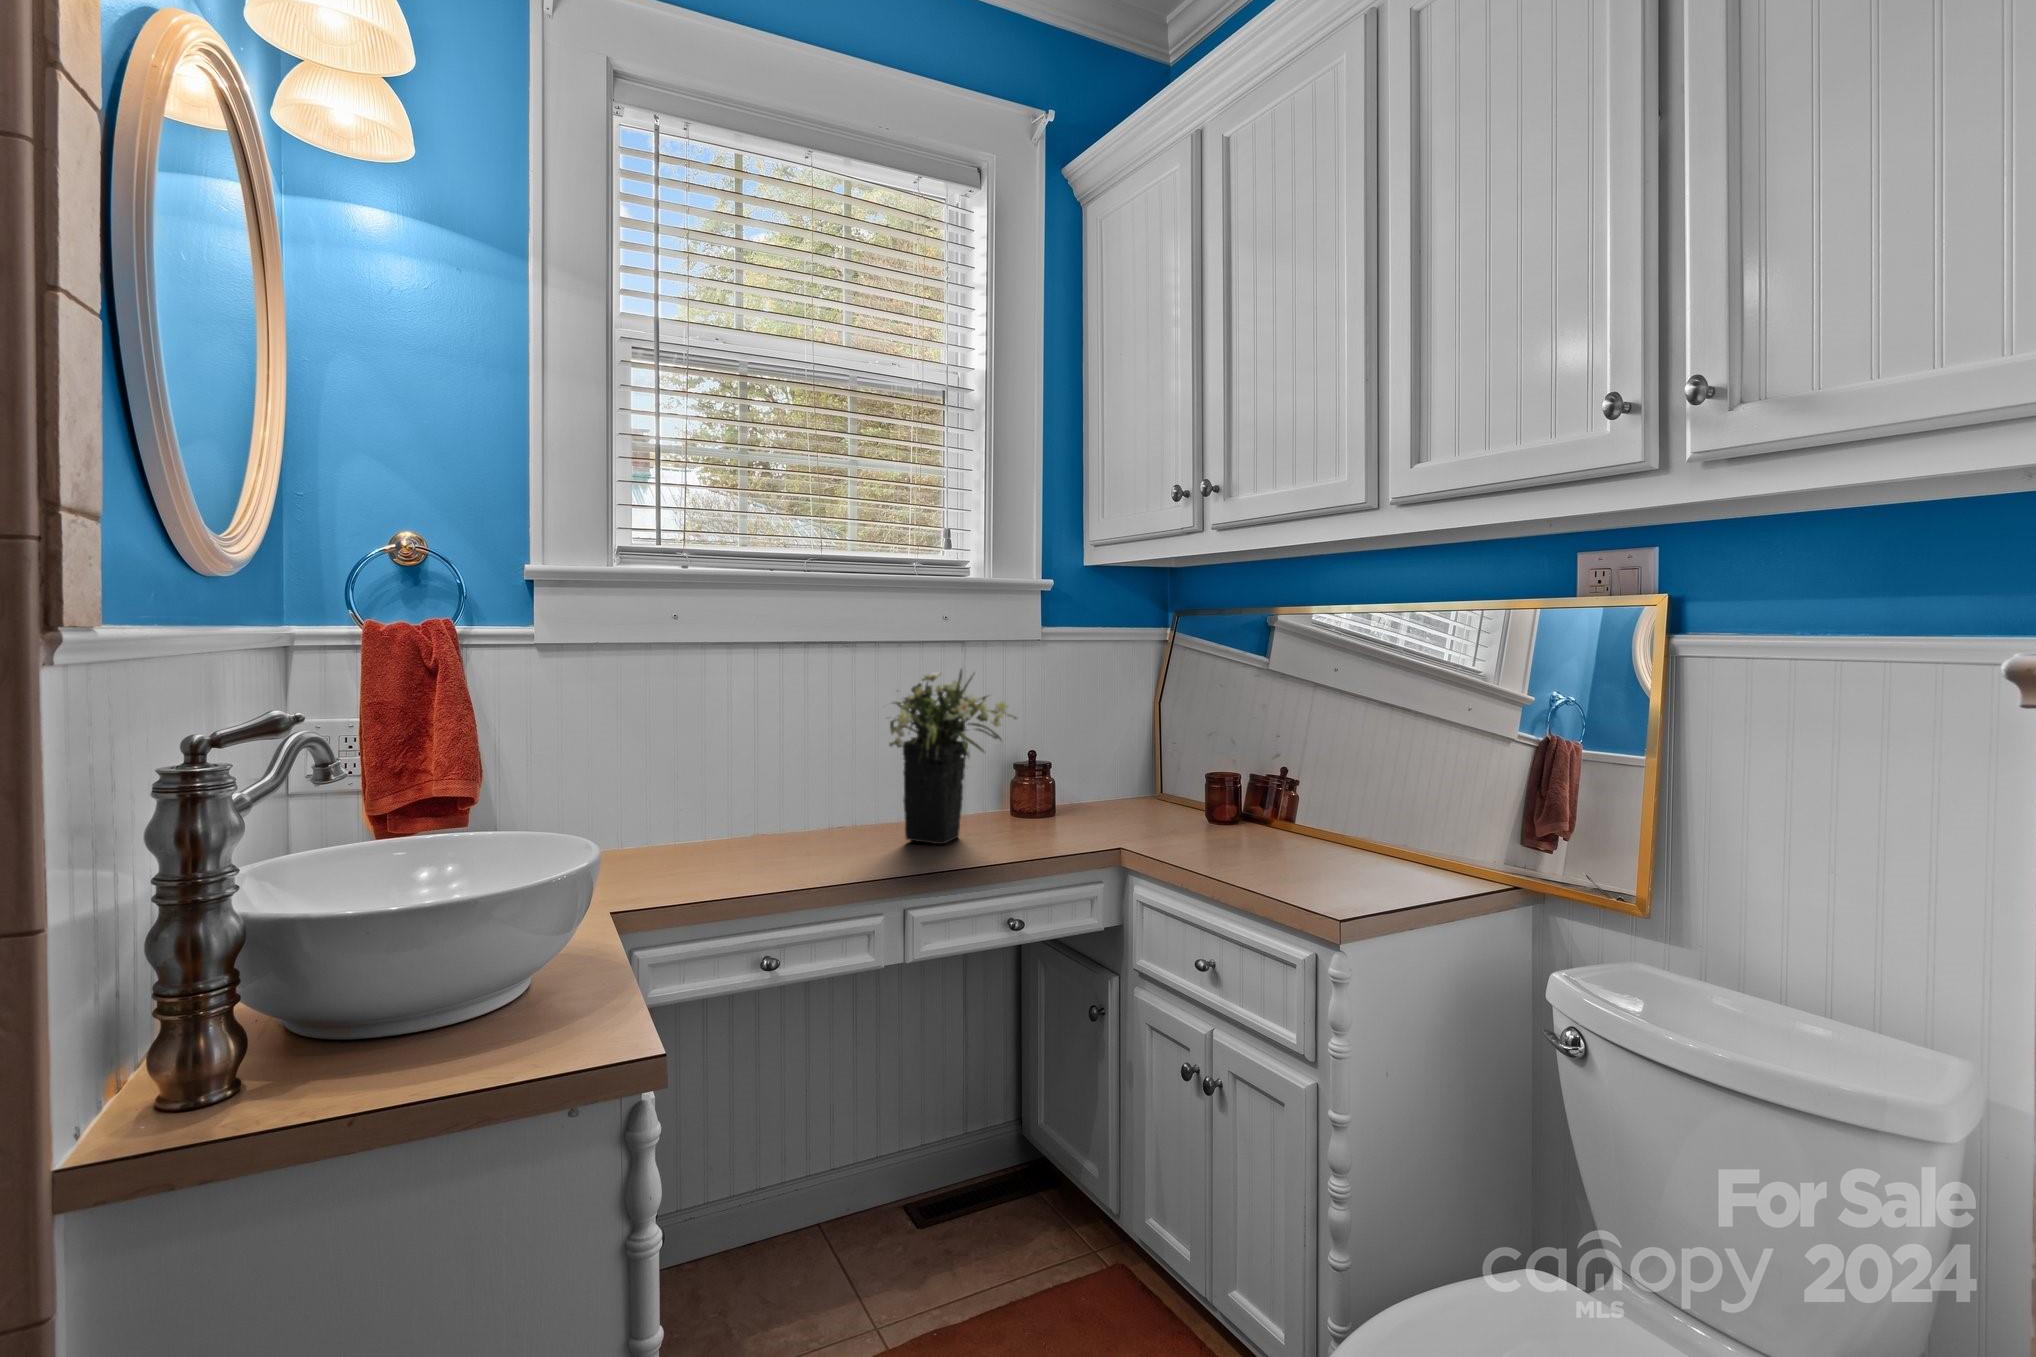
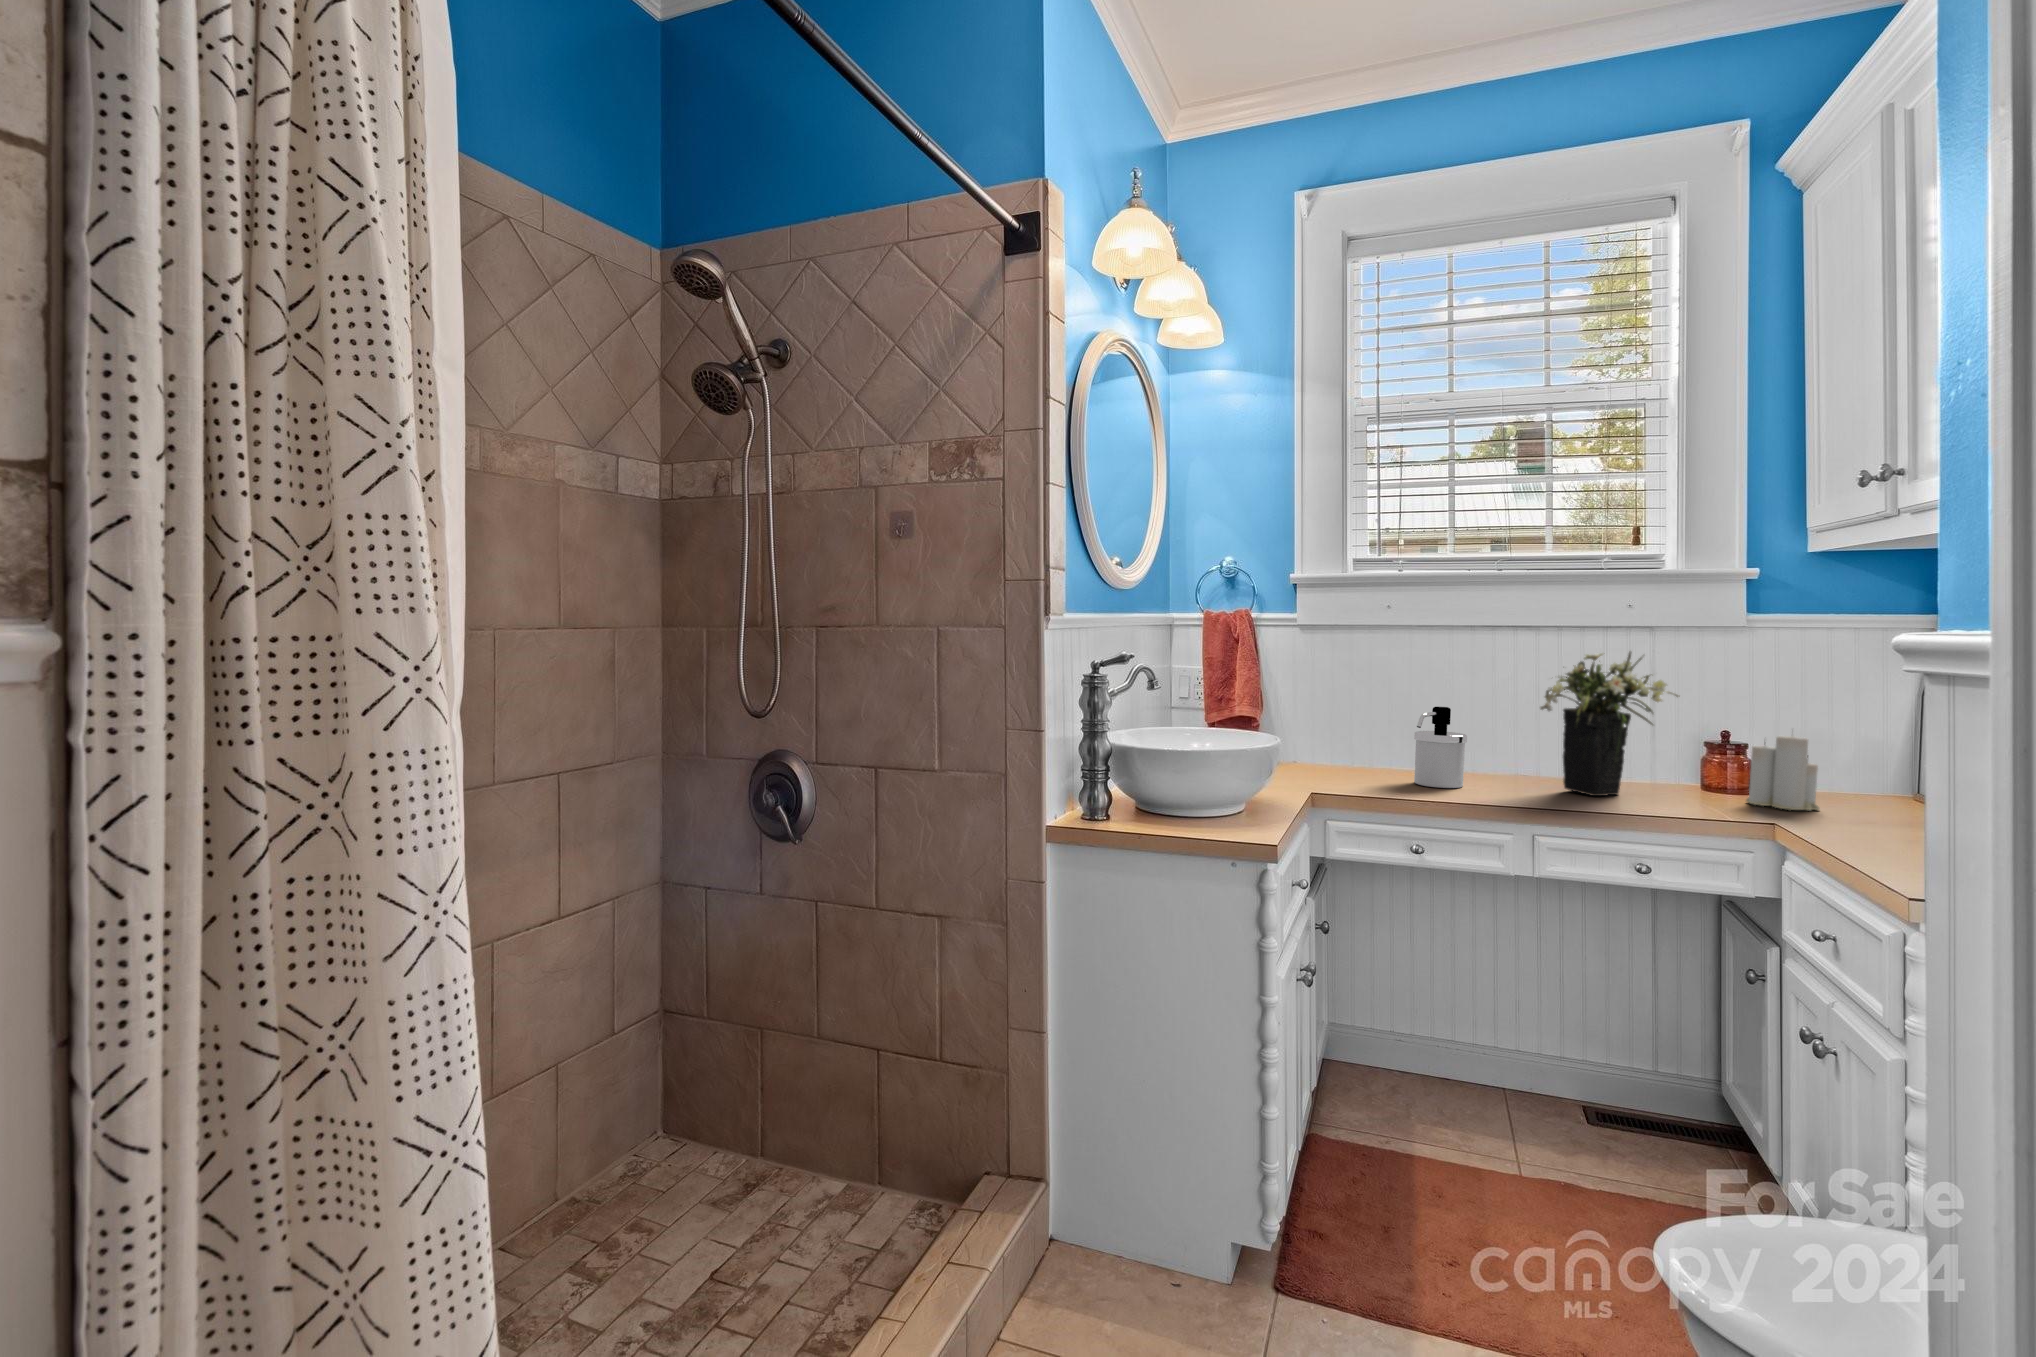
candle: none [1065,744,1124,829] -> present [1746,736,1820,810]
soap dispenser: none [733,753,800,866] -> present [1414,707,1467,788]

